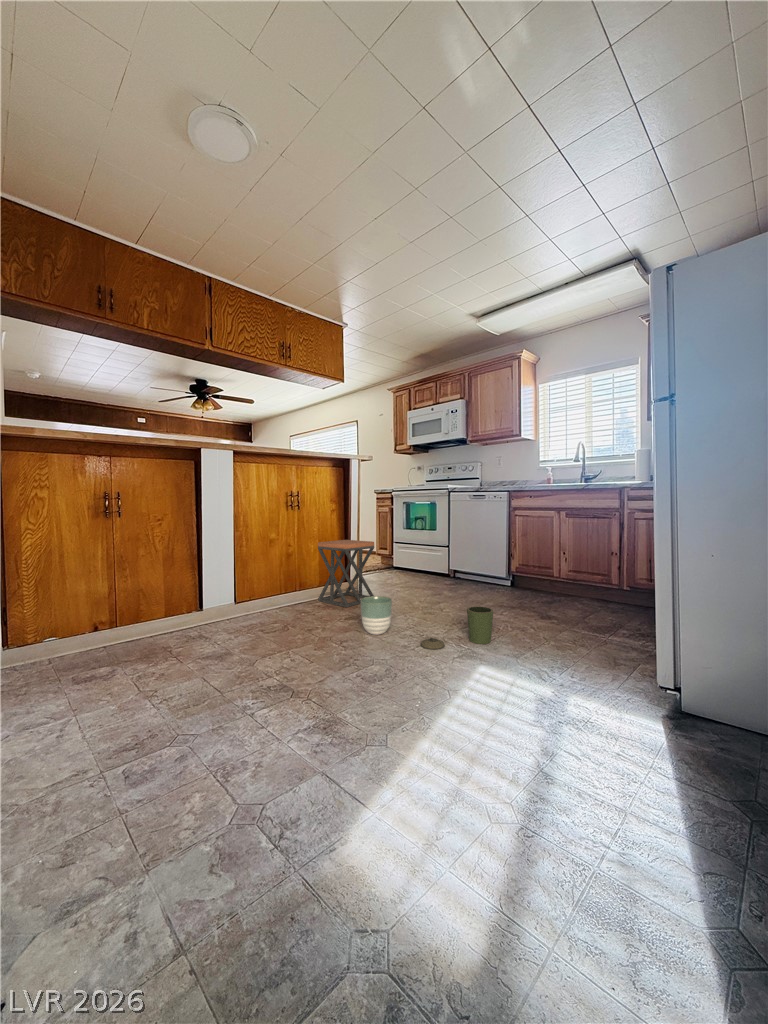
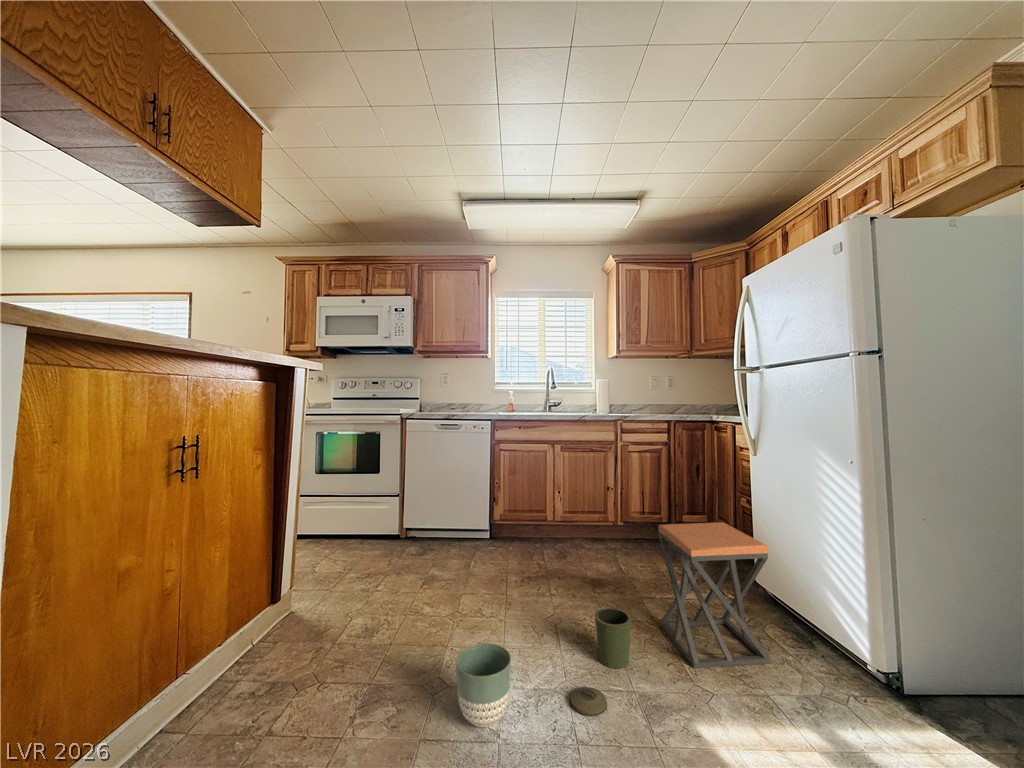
stool: present [318,540,374,607] -> present [659,522,771,668]

